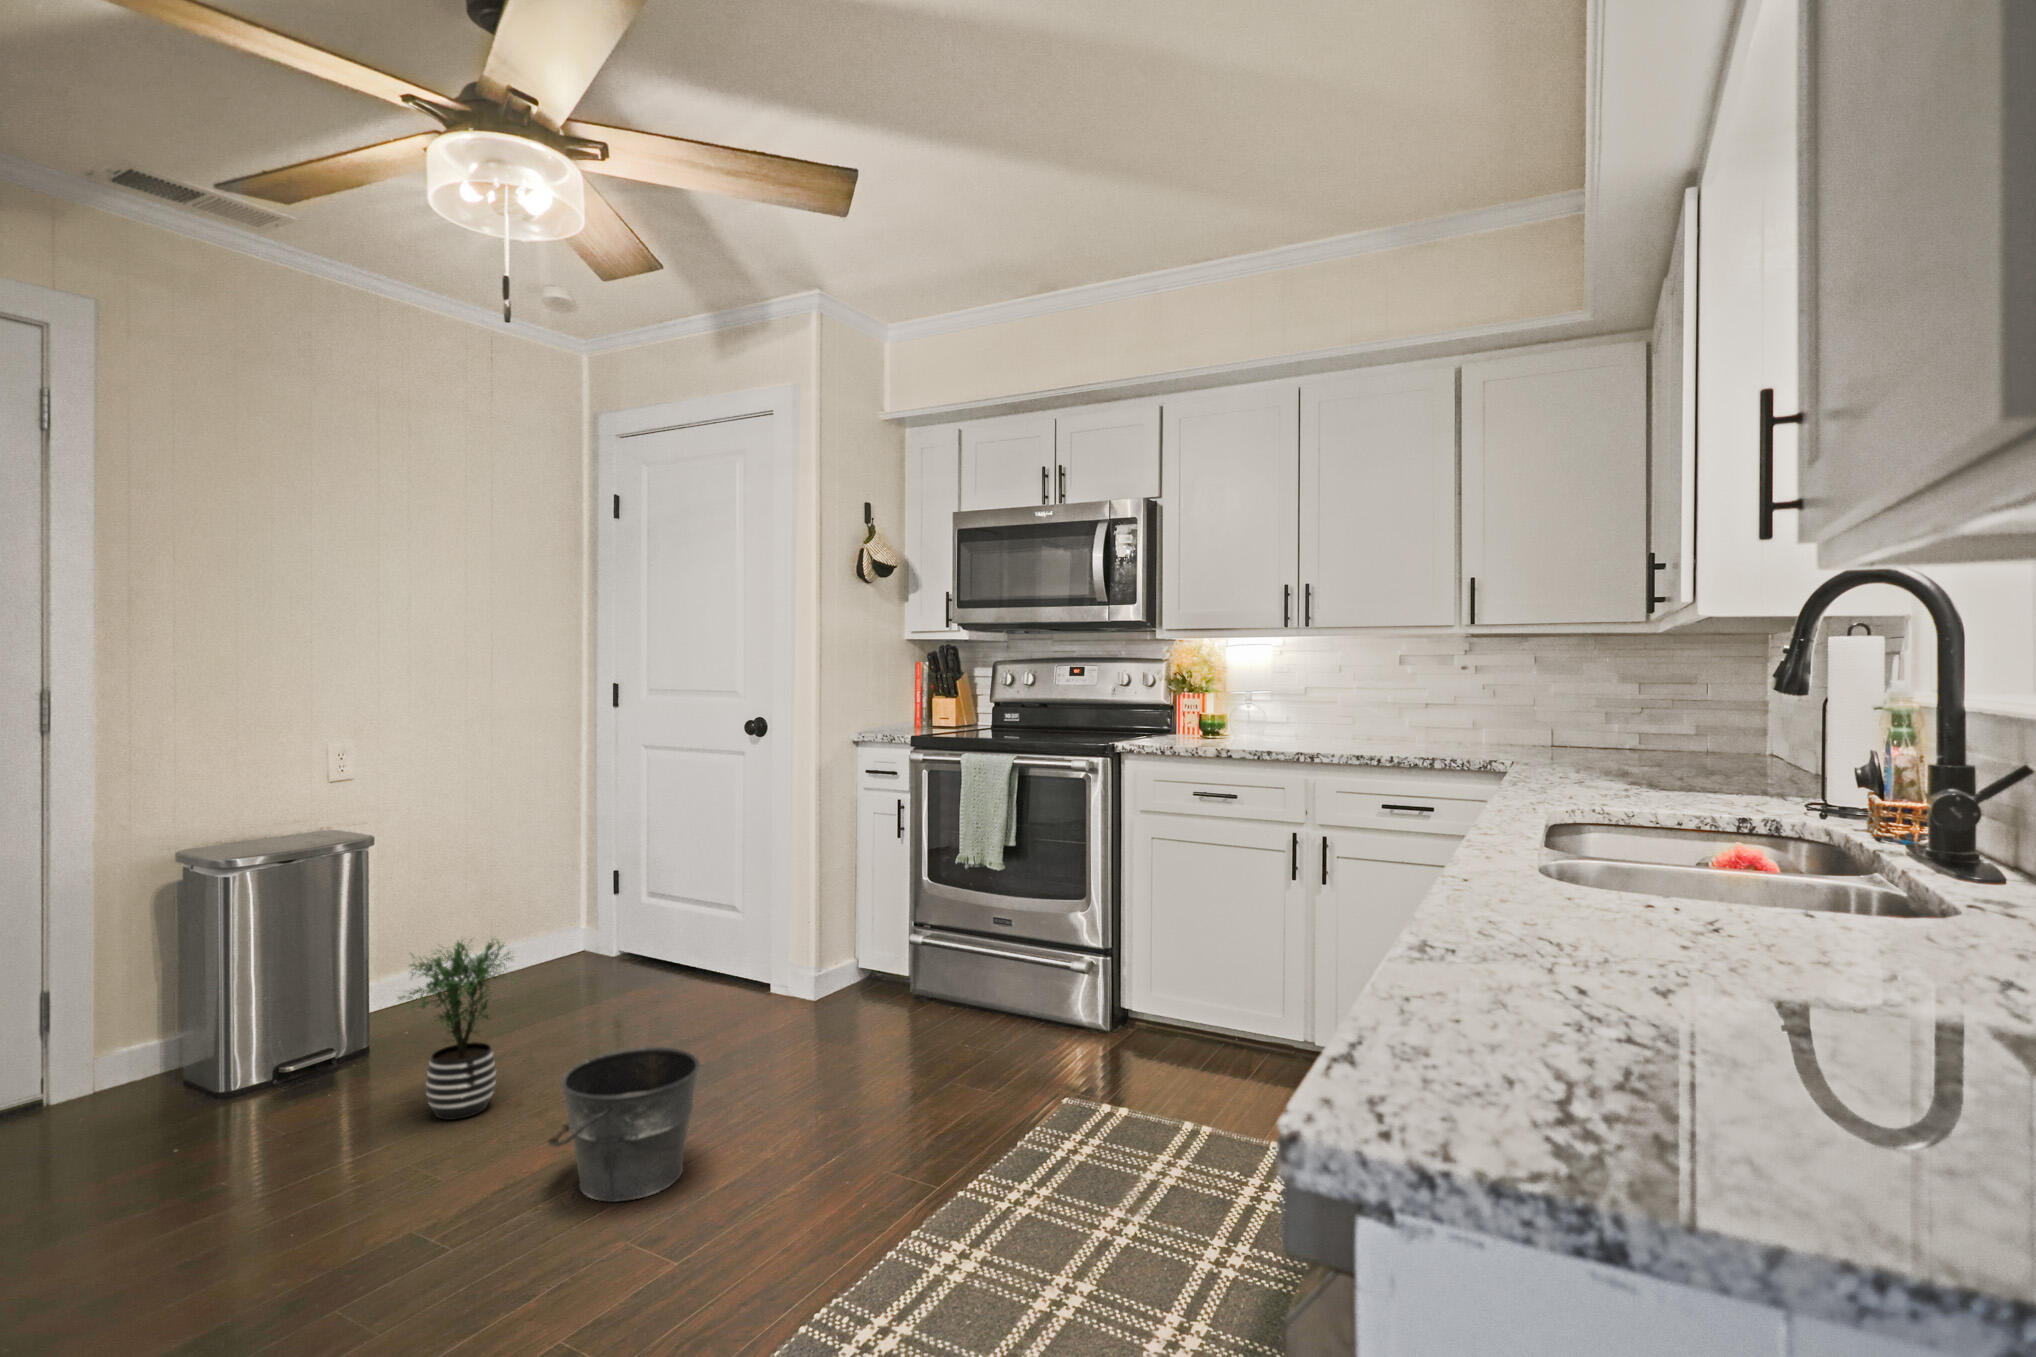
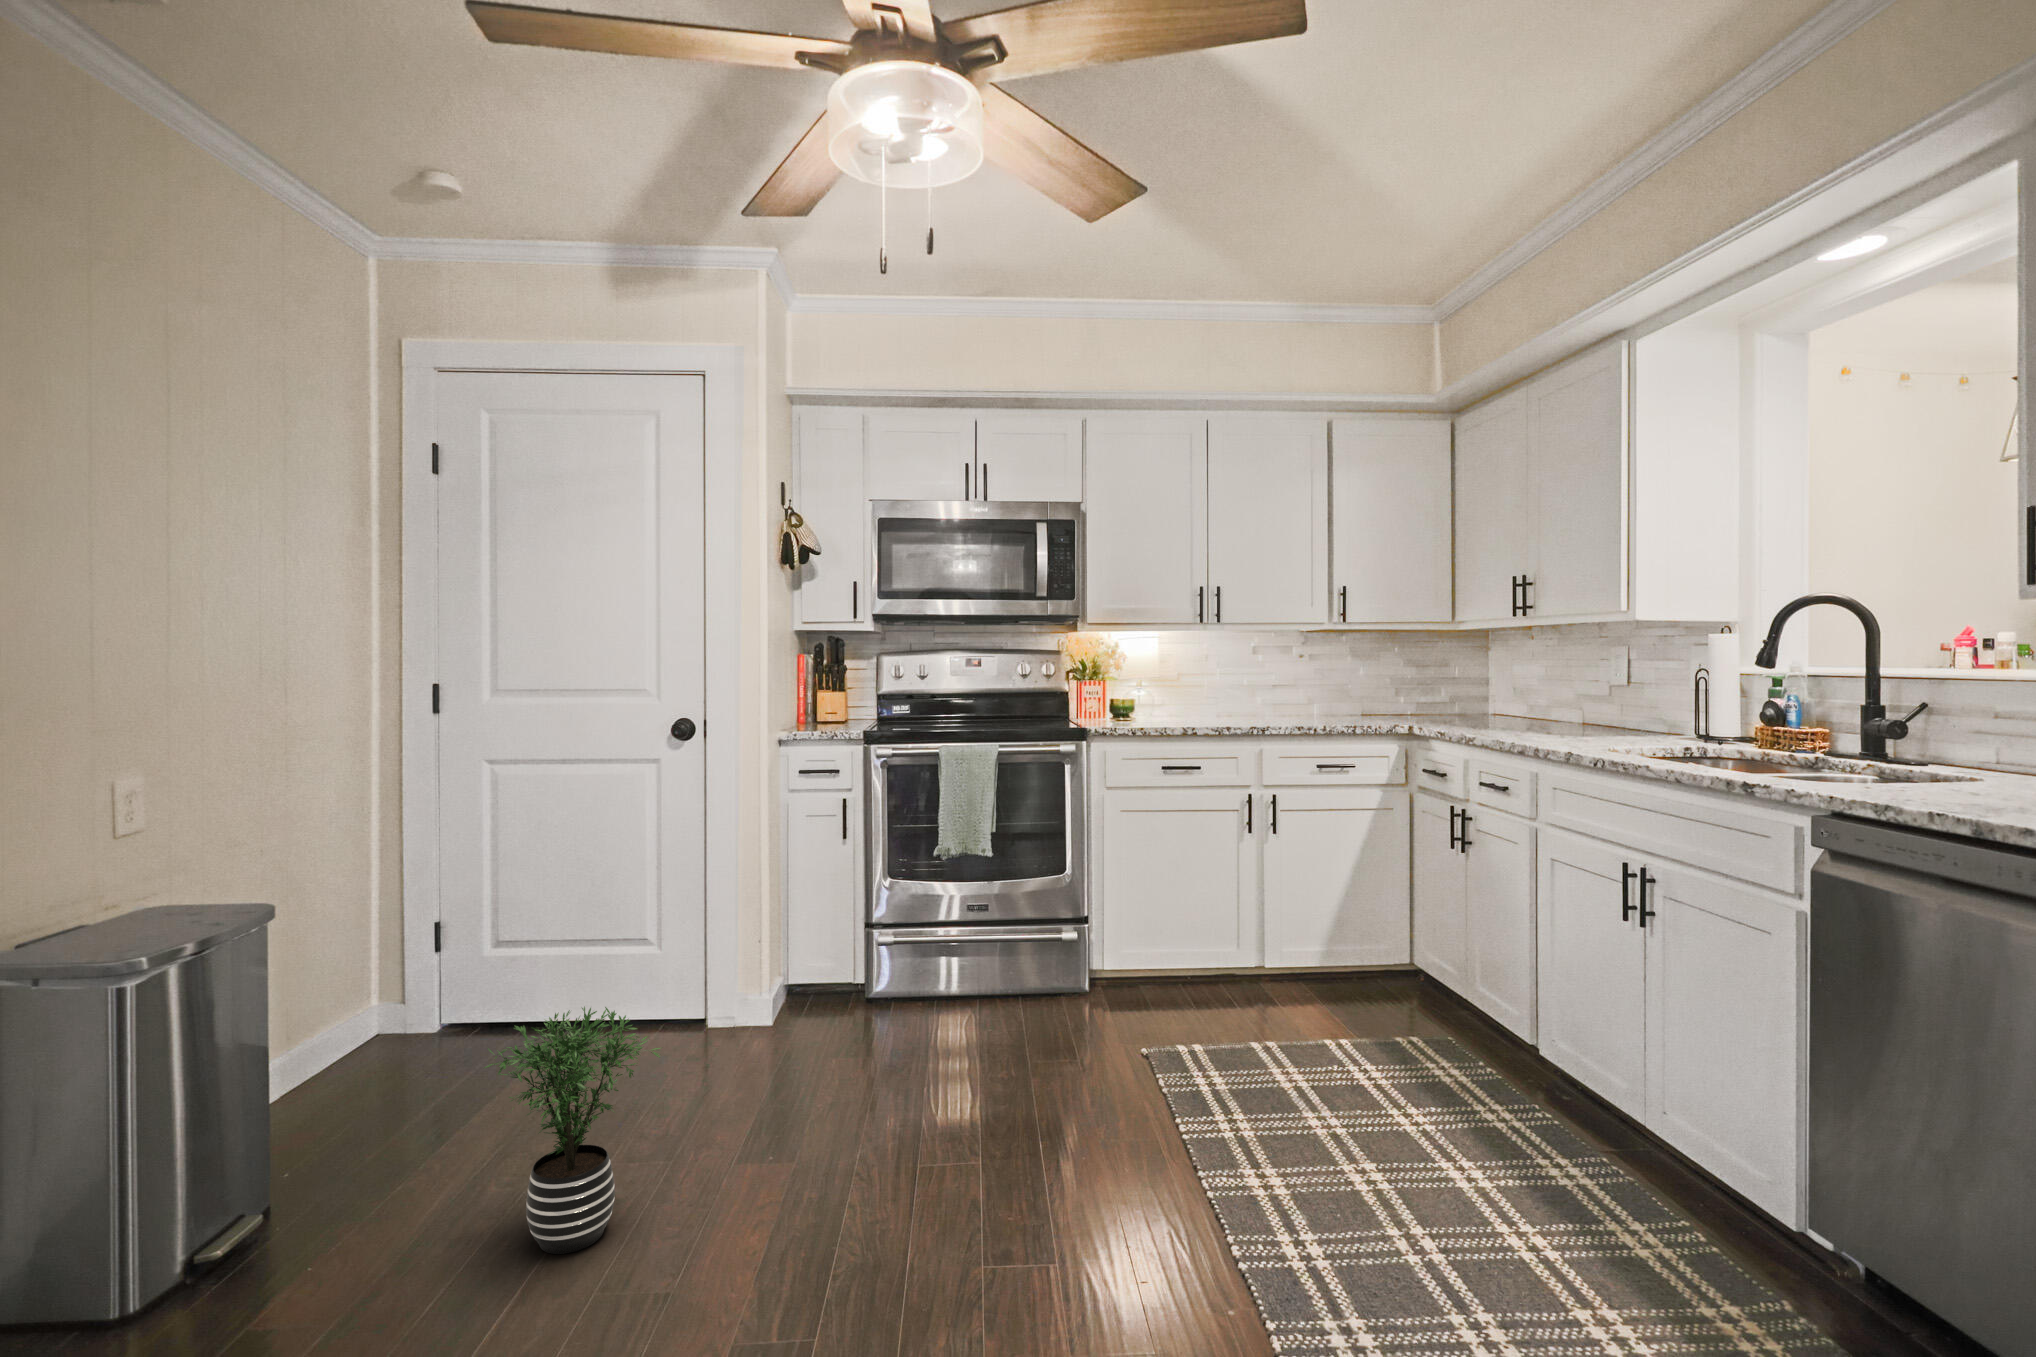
bucket: present [548,1047,700,1202] -> none [826,1081,985,1262]

